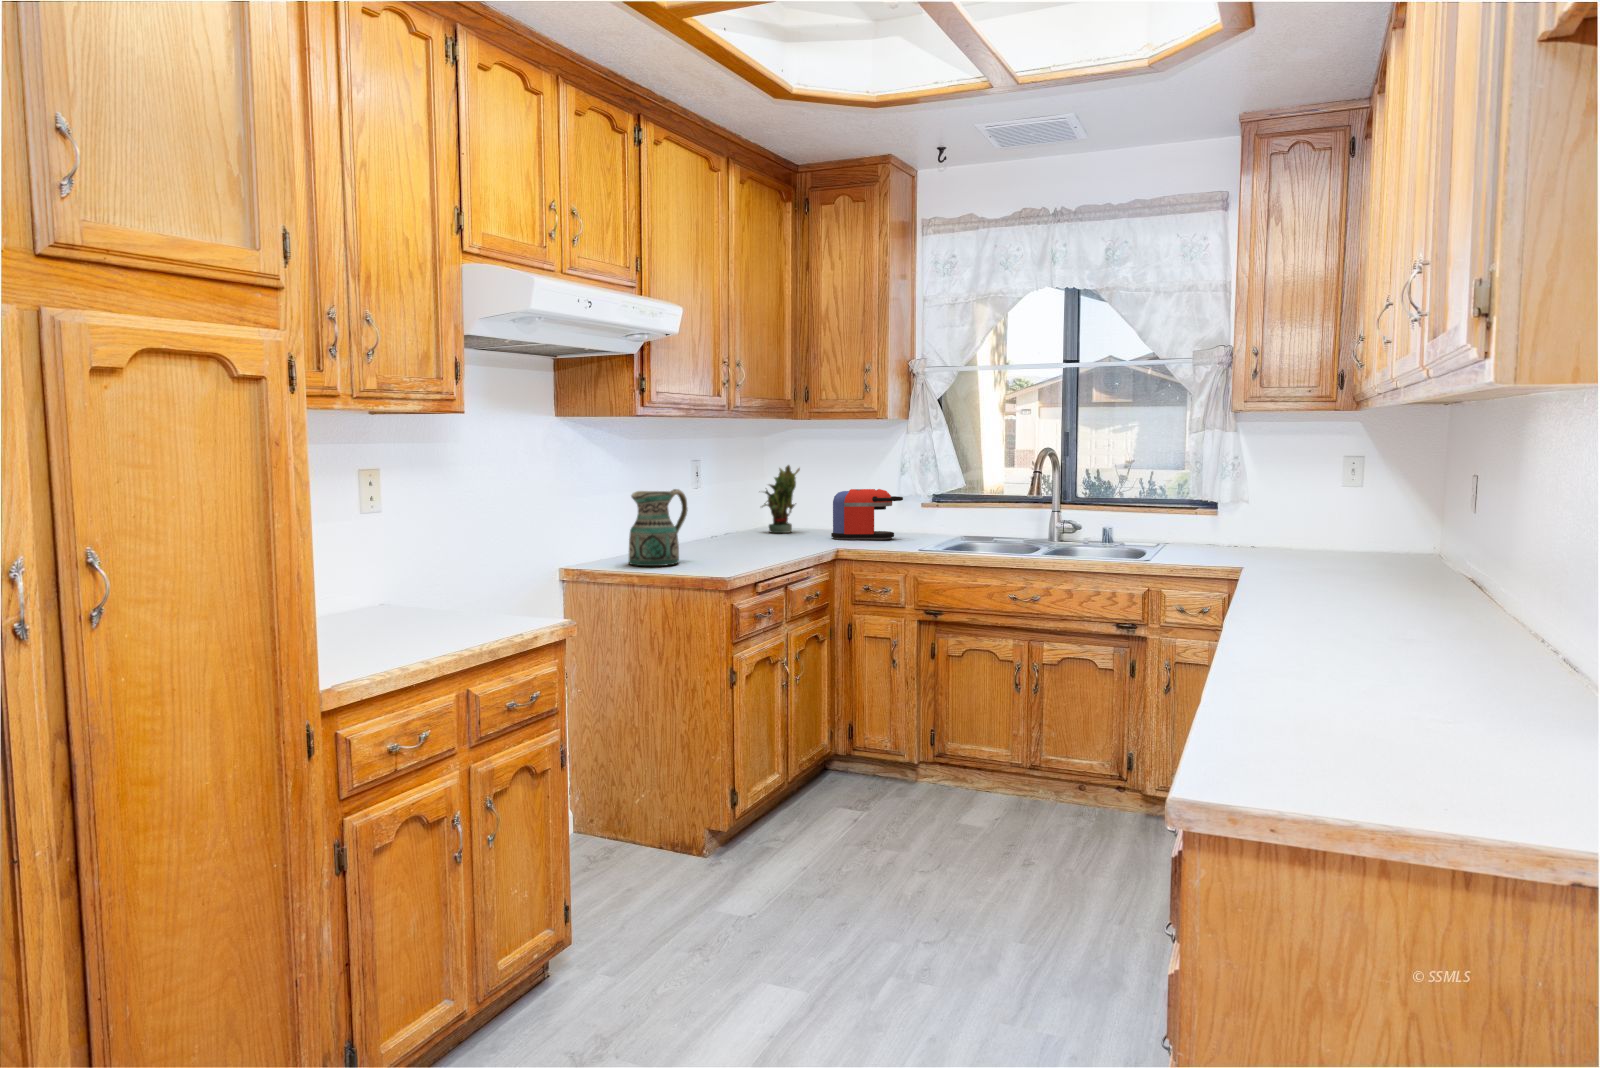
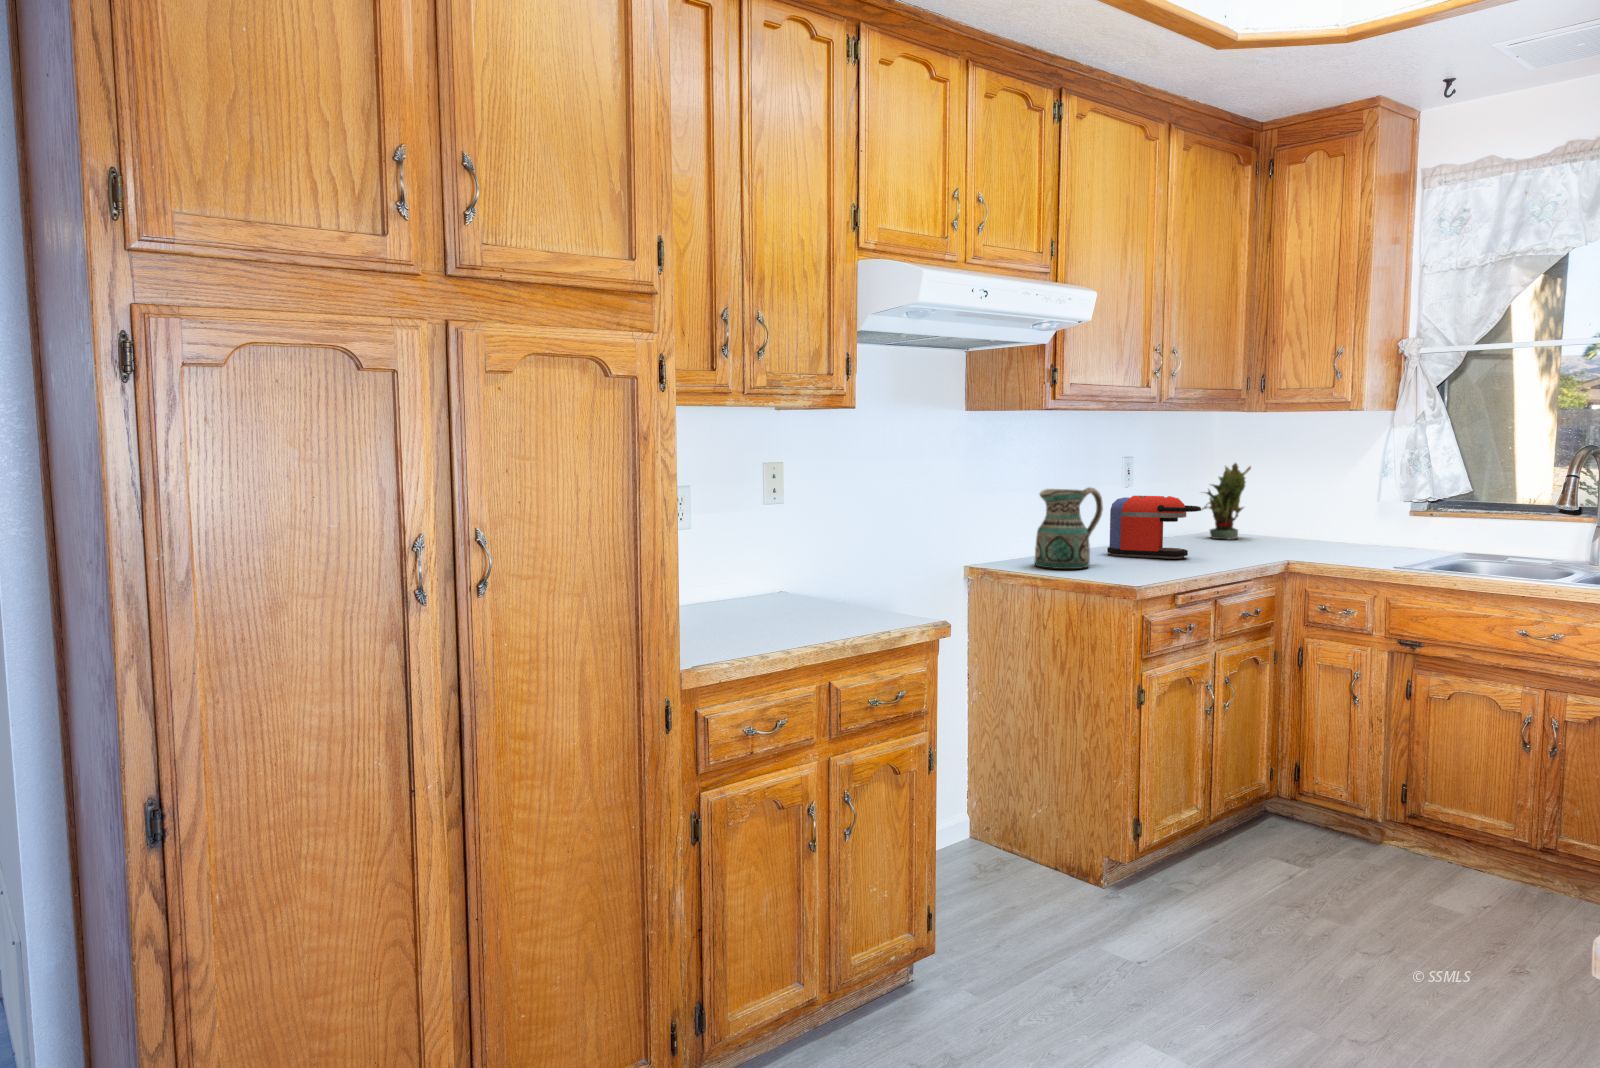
coffee maker: present [831,489,903,540] -> present [1107,496,1201,559]

